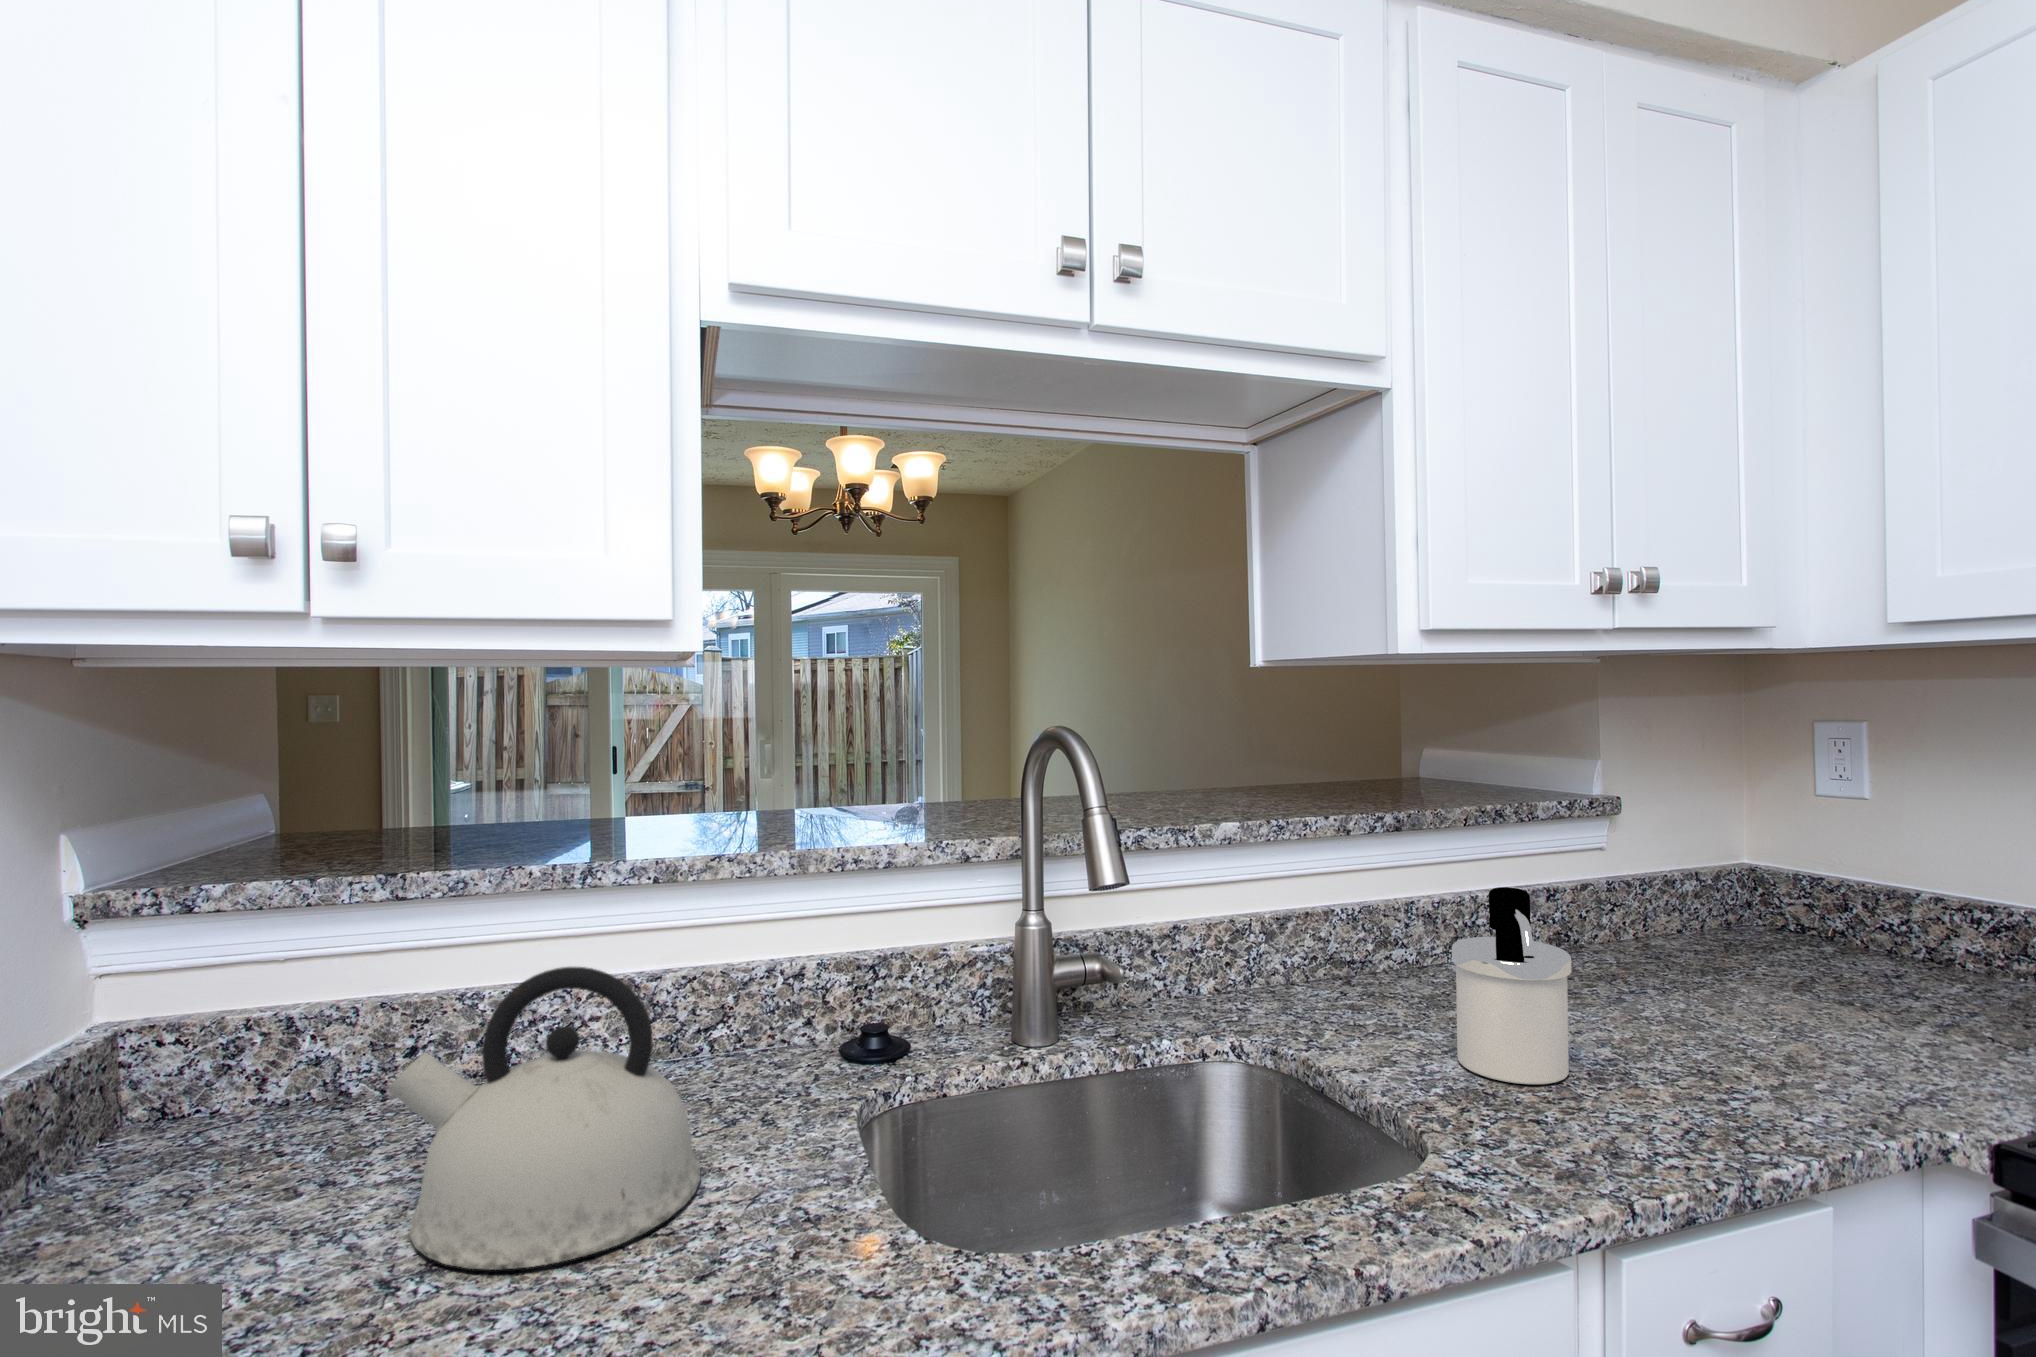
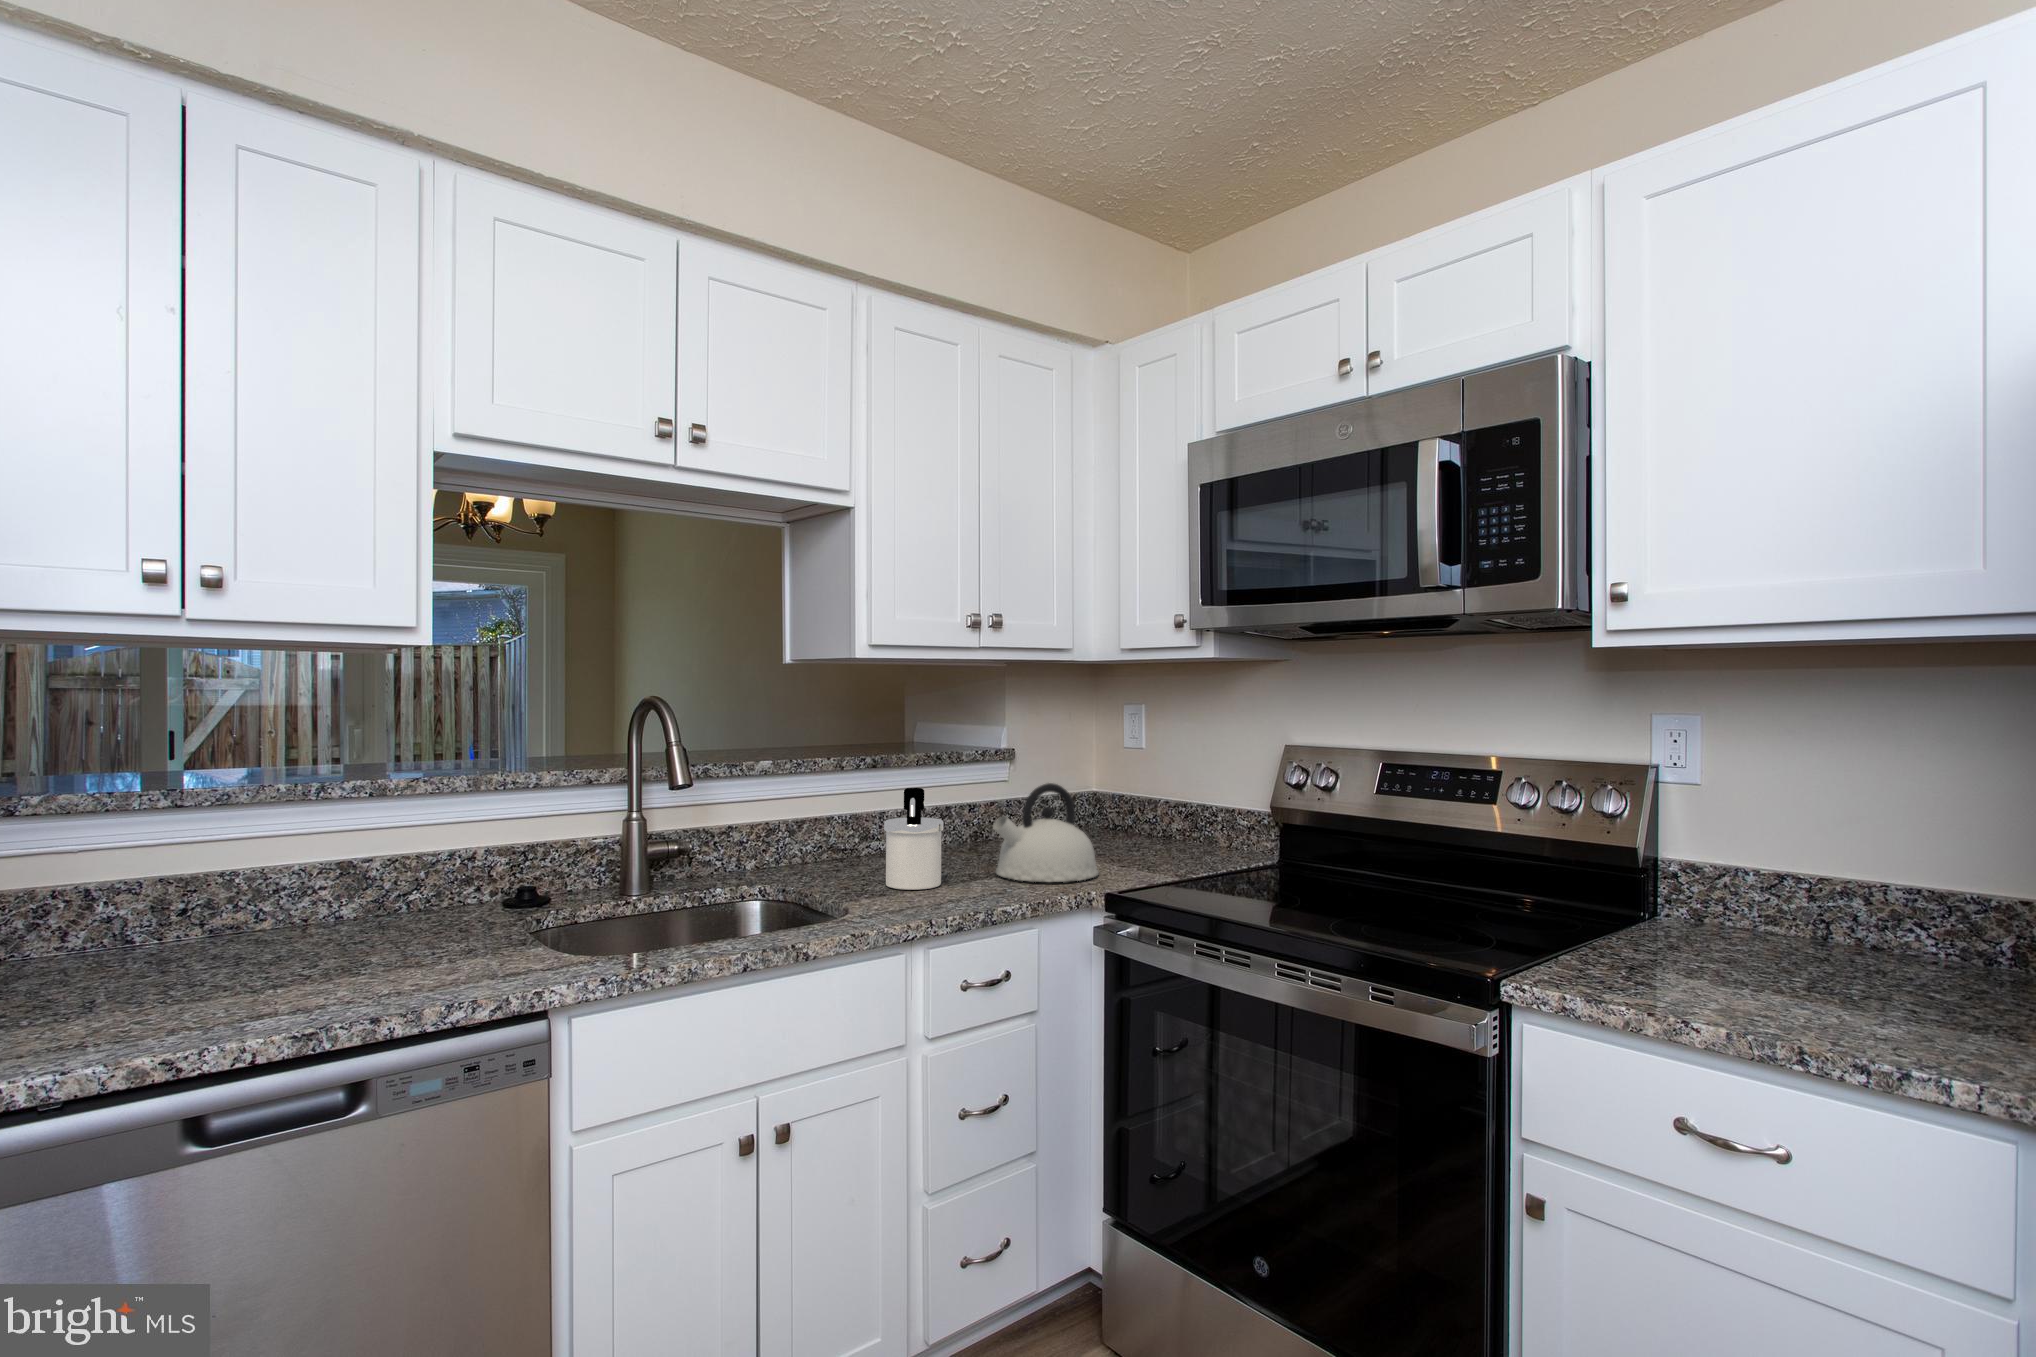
kettle: present [387,967,701,1270] -> present [993,783,1099,882]

